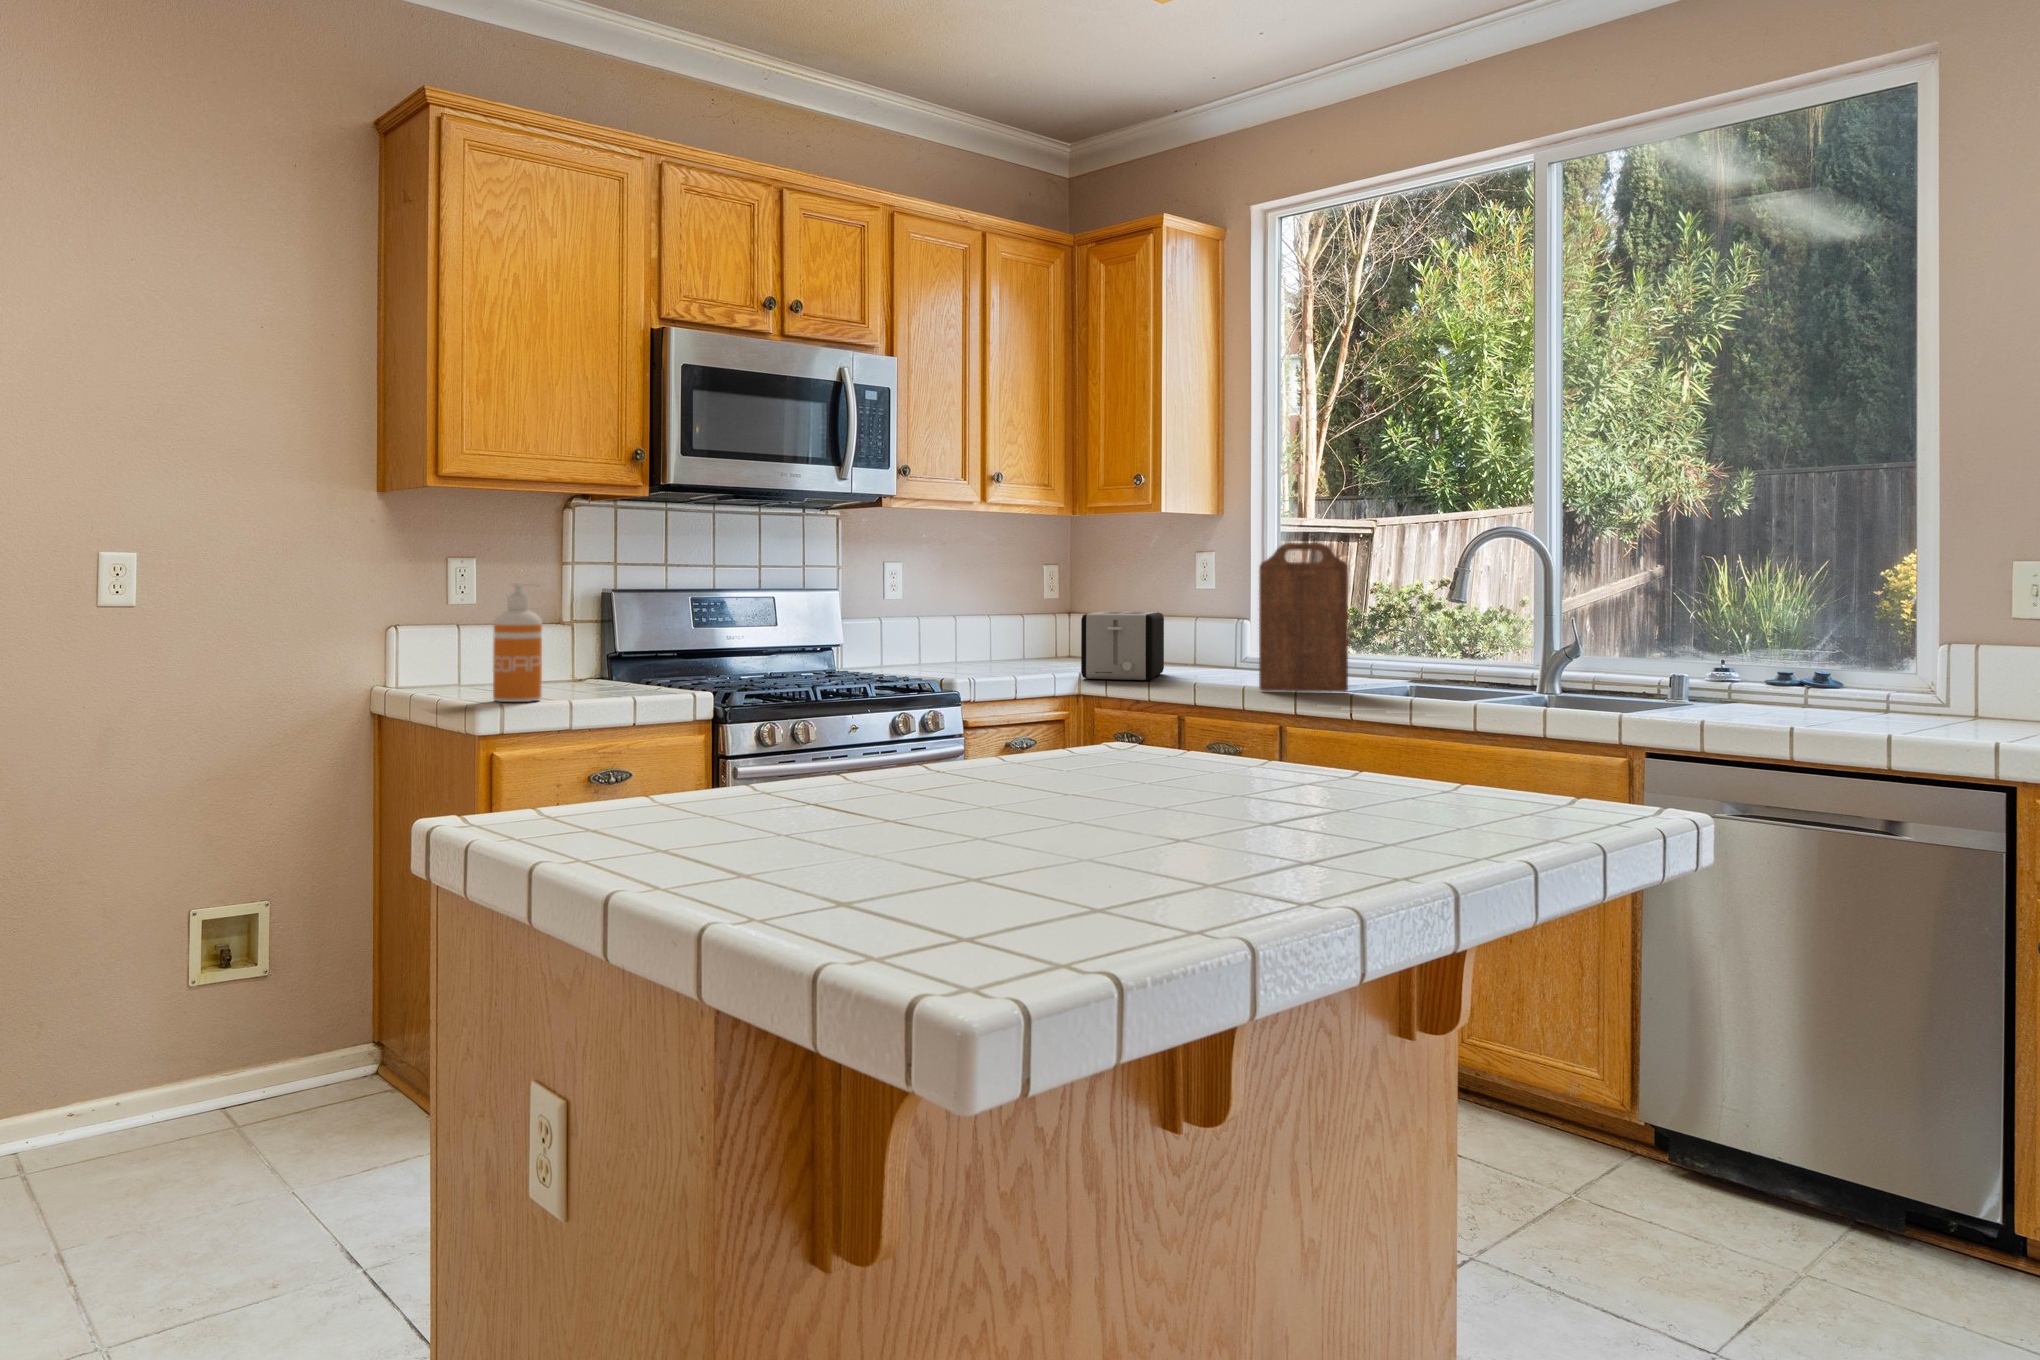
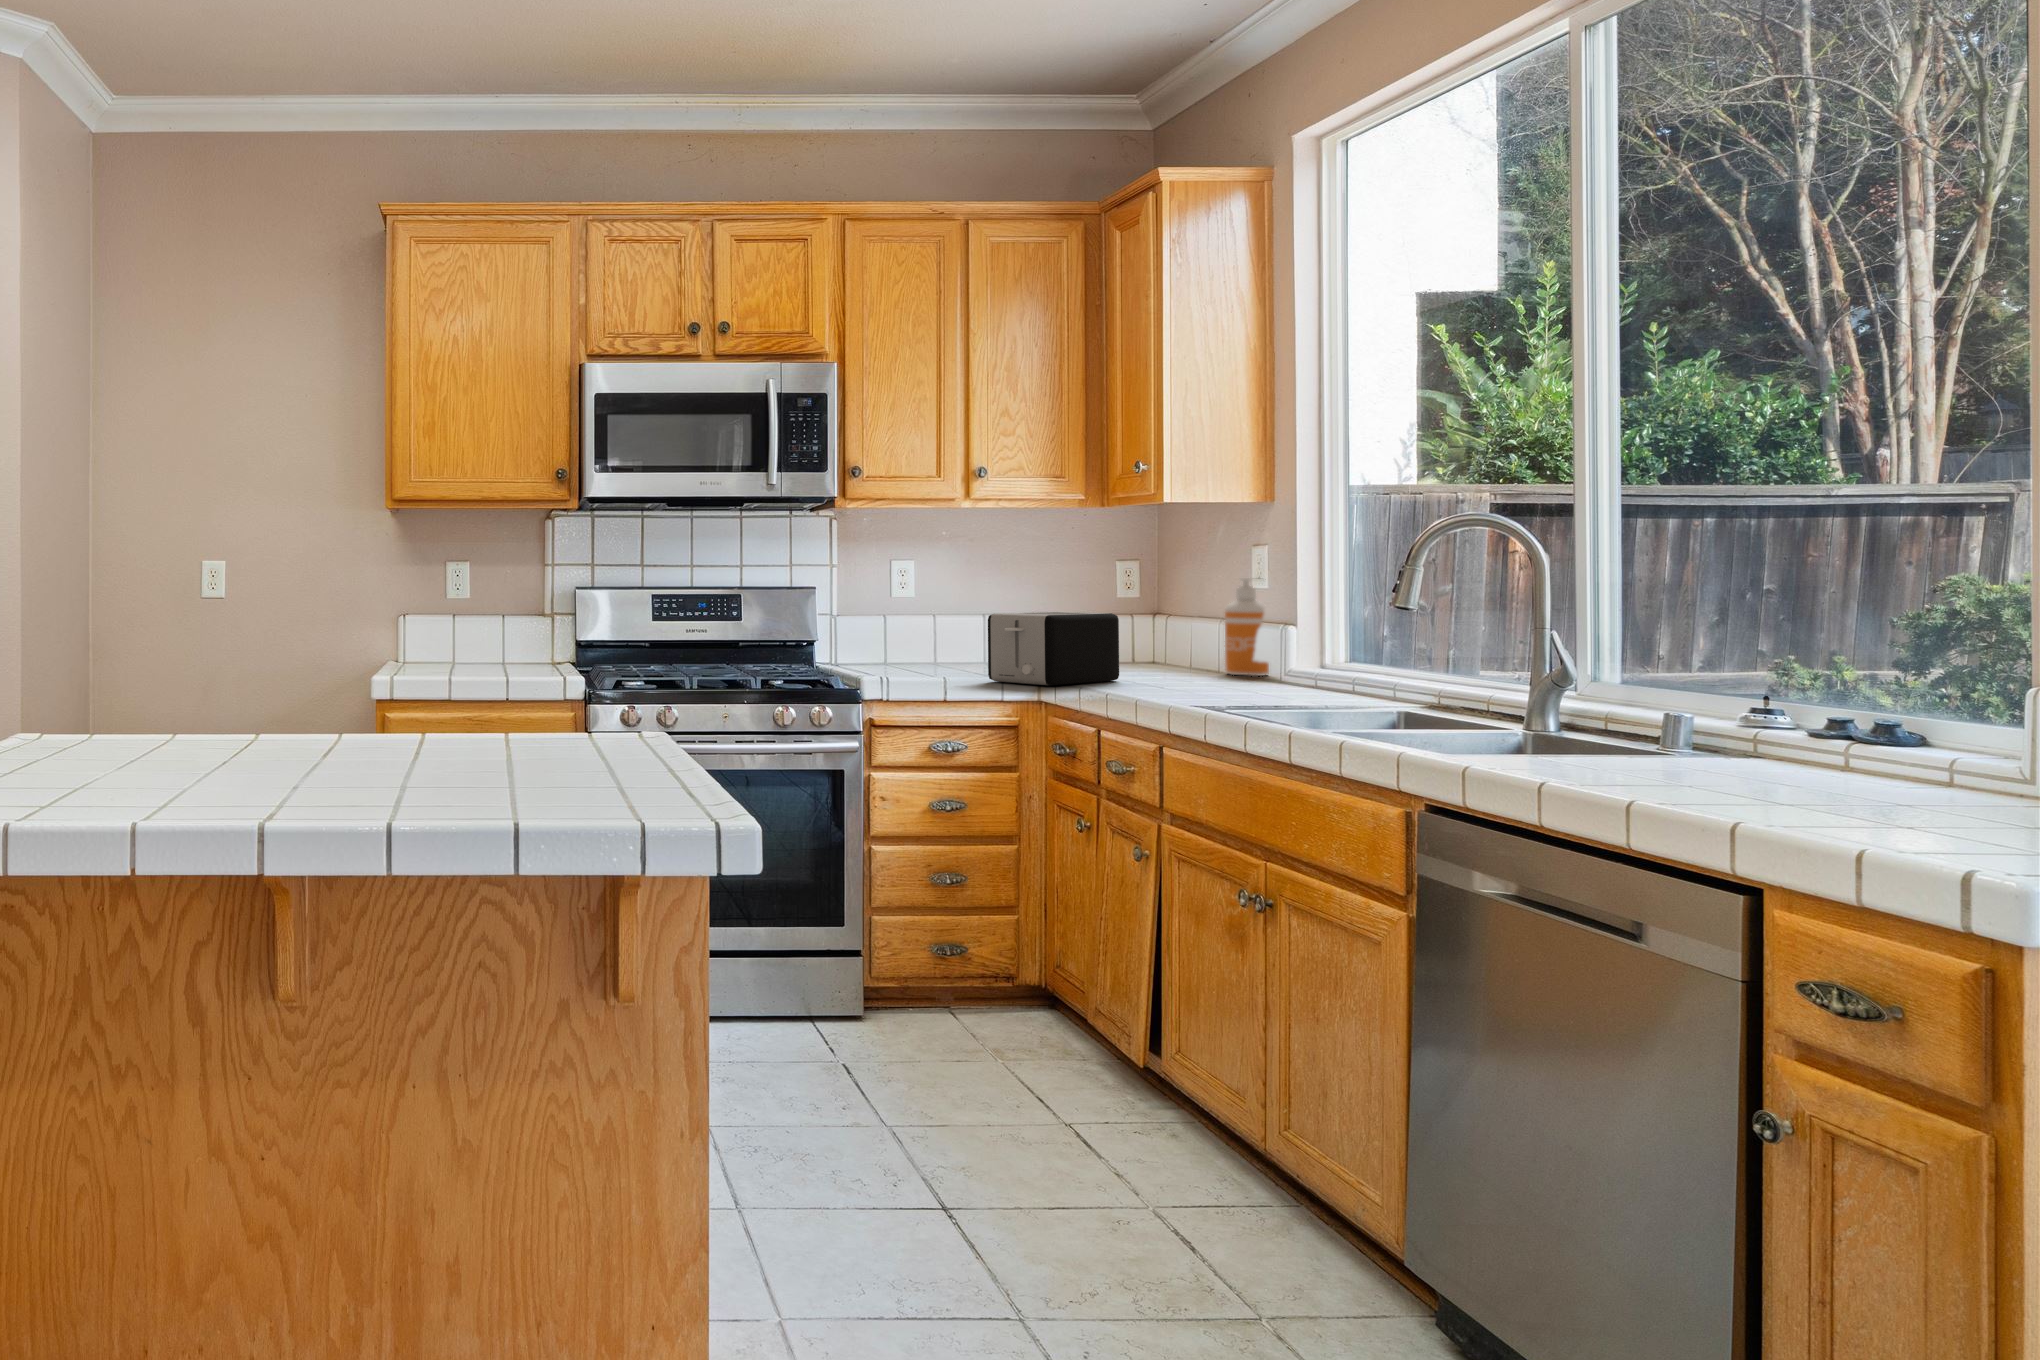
cutting board: present [1259,543,1348,692] -> none [1110,536,1215,709]
soap dispenser: present [493,583,542,702] -> present [1225,578,1269,676]

